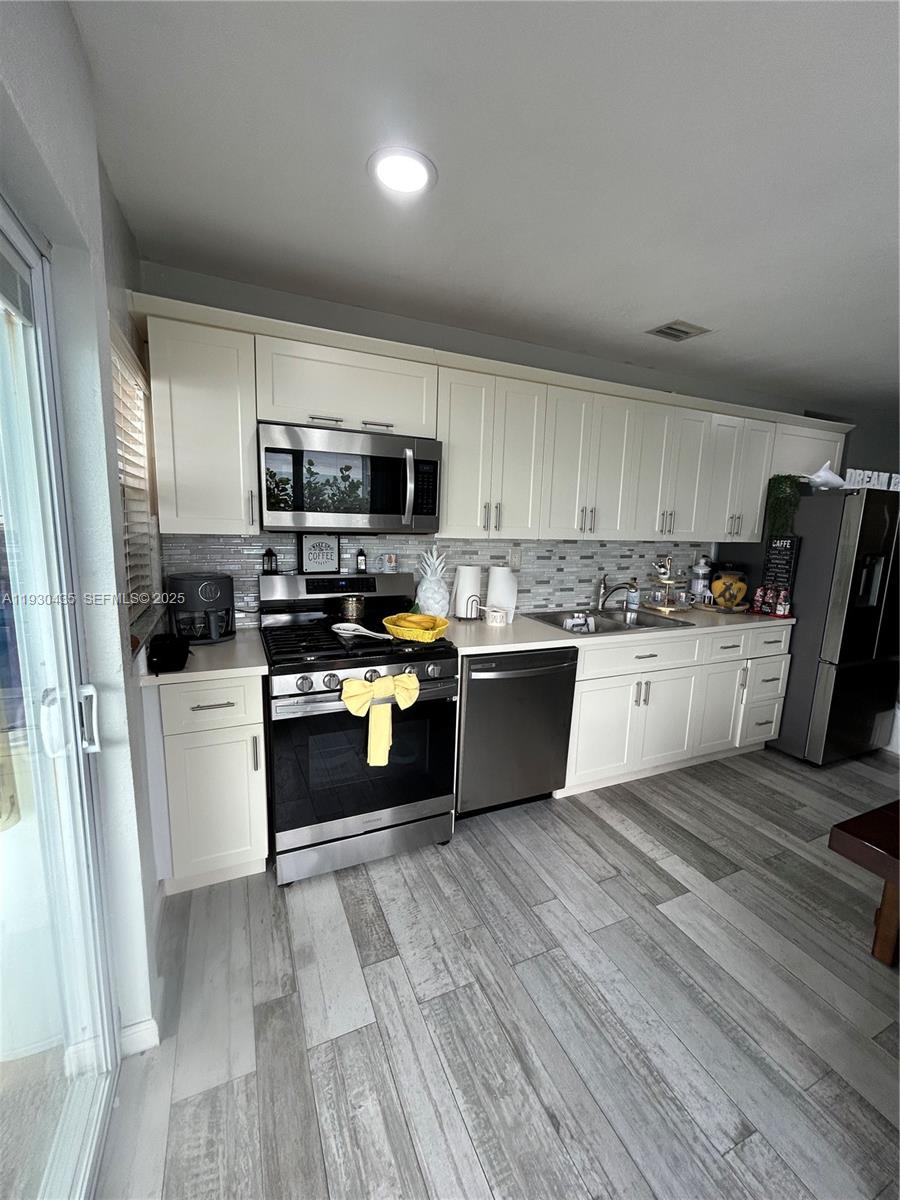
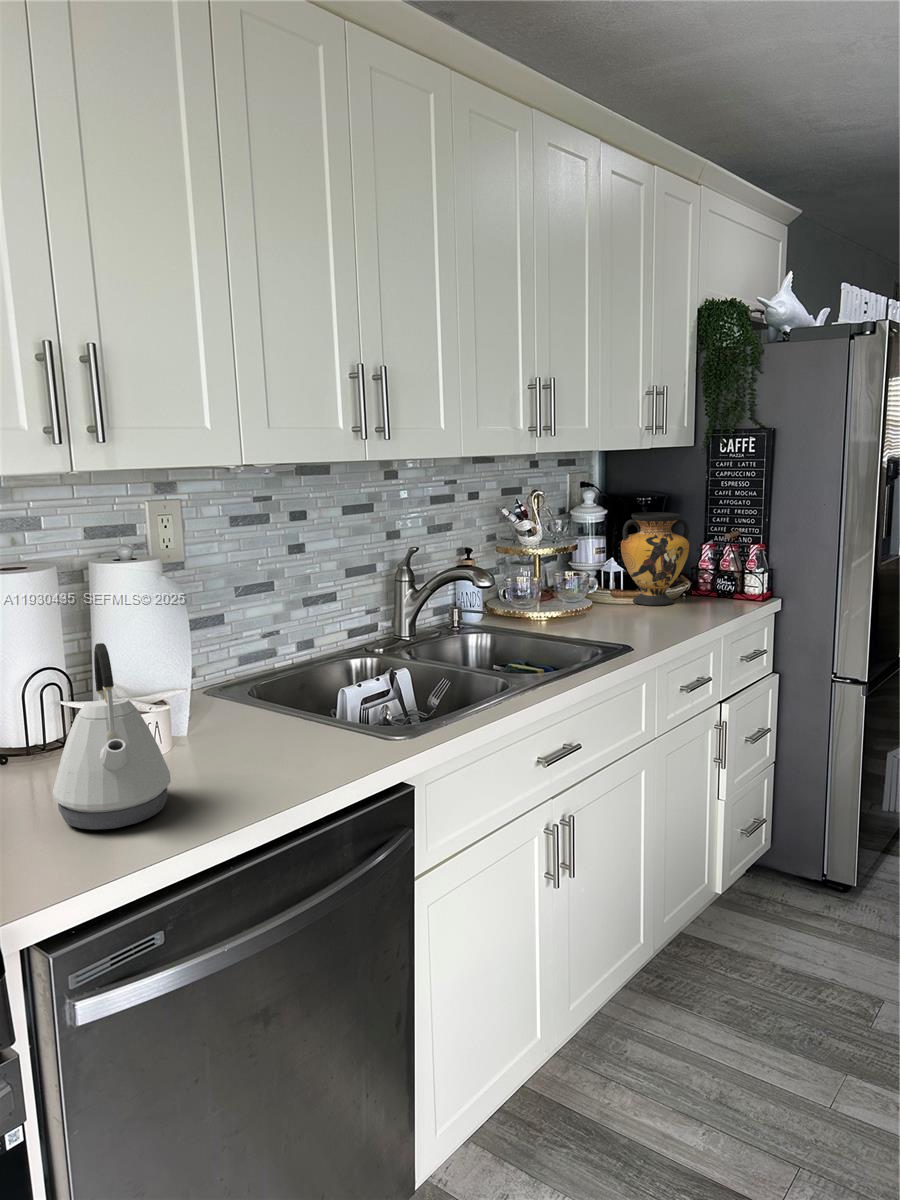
kettle: none [474,587,505,638] -> present [53,643,171,829]

